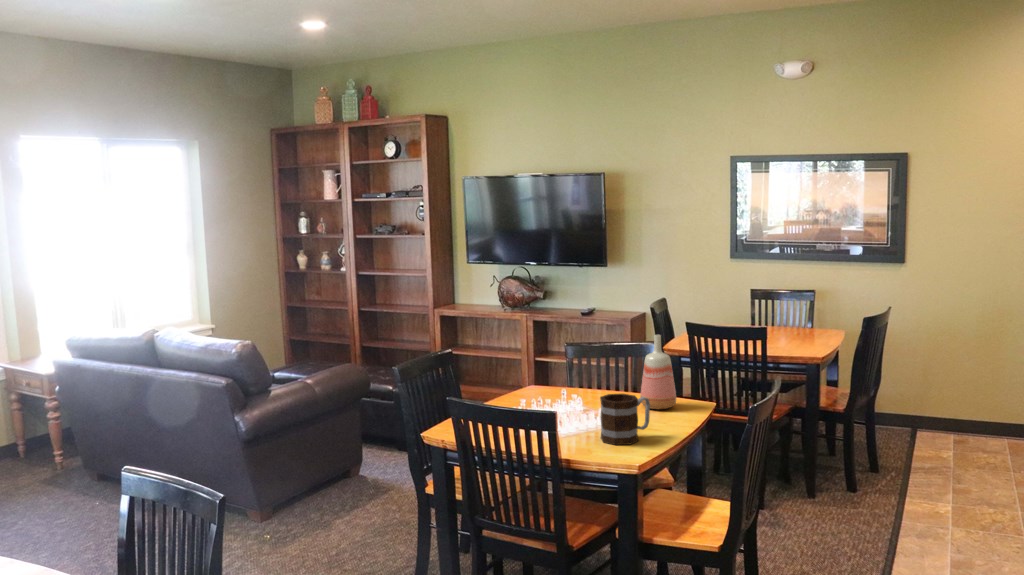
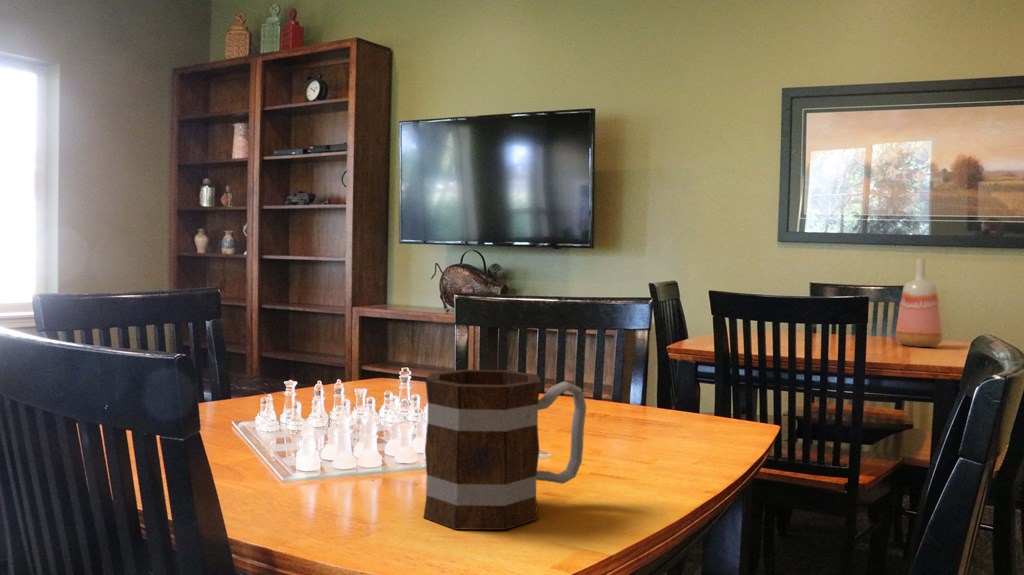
vase: present [640,335,676,409] -> present [896,259,943,347]

